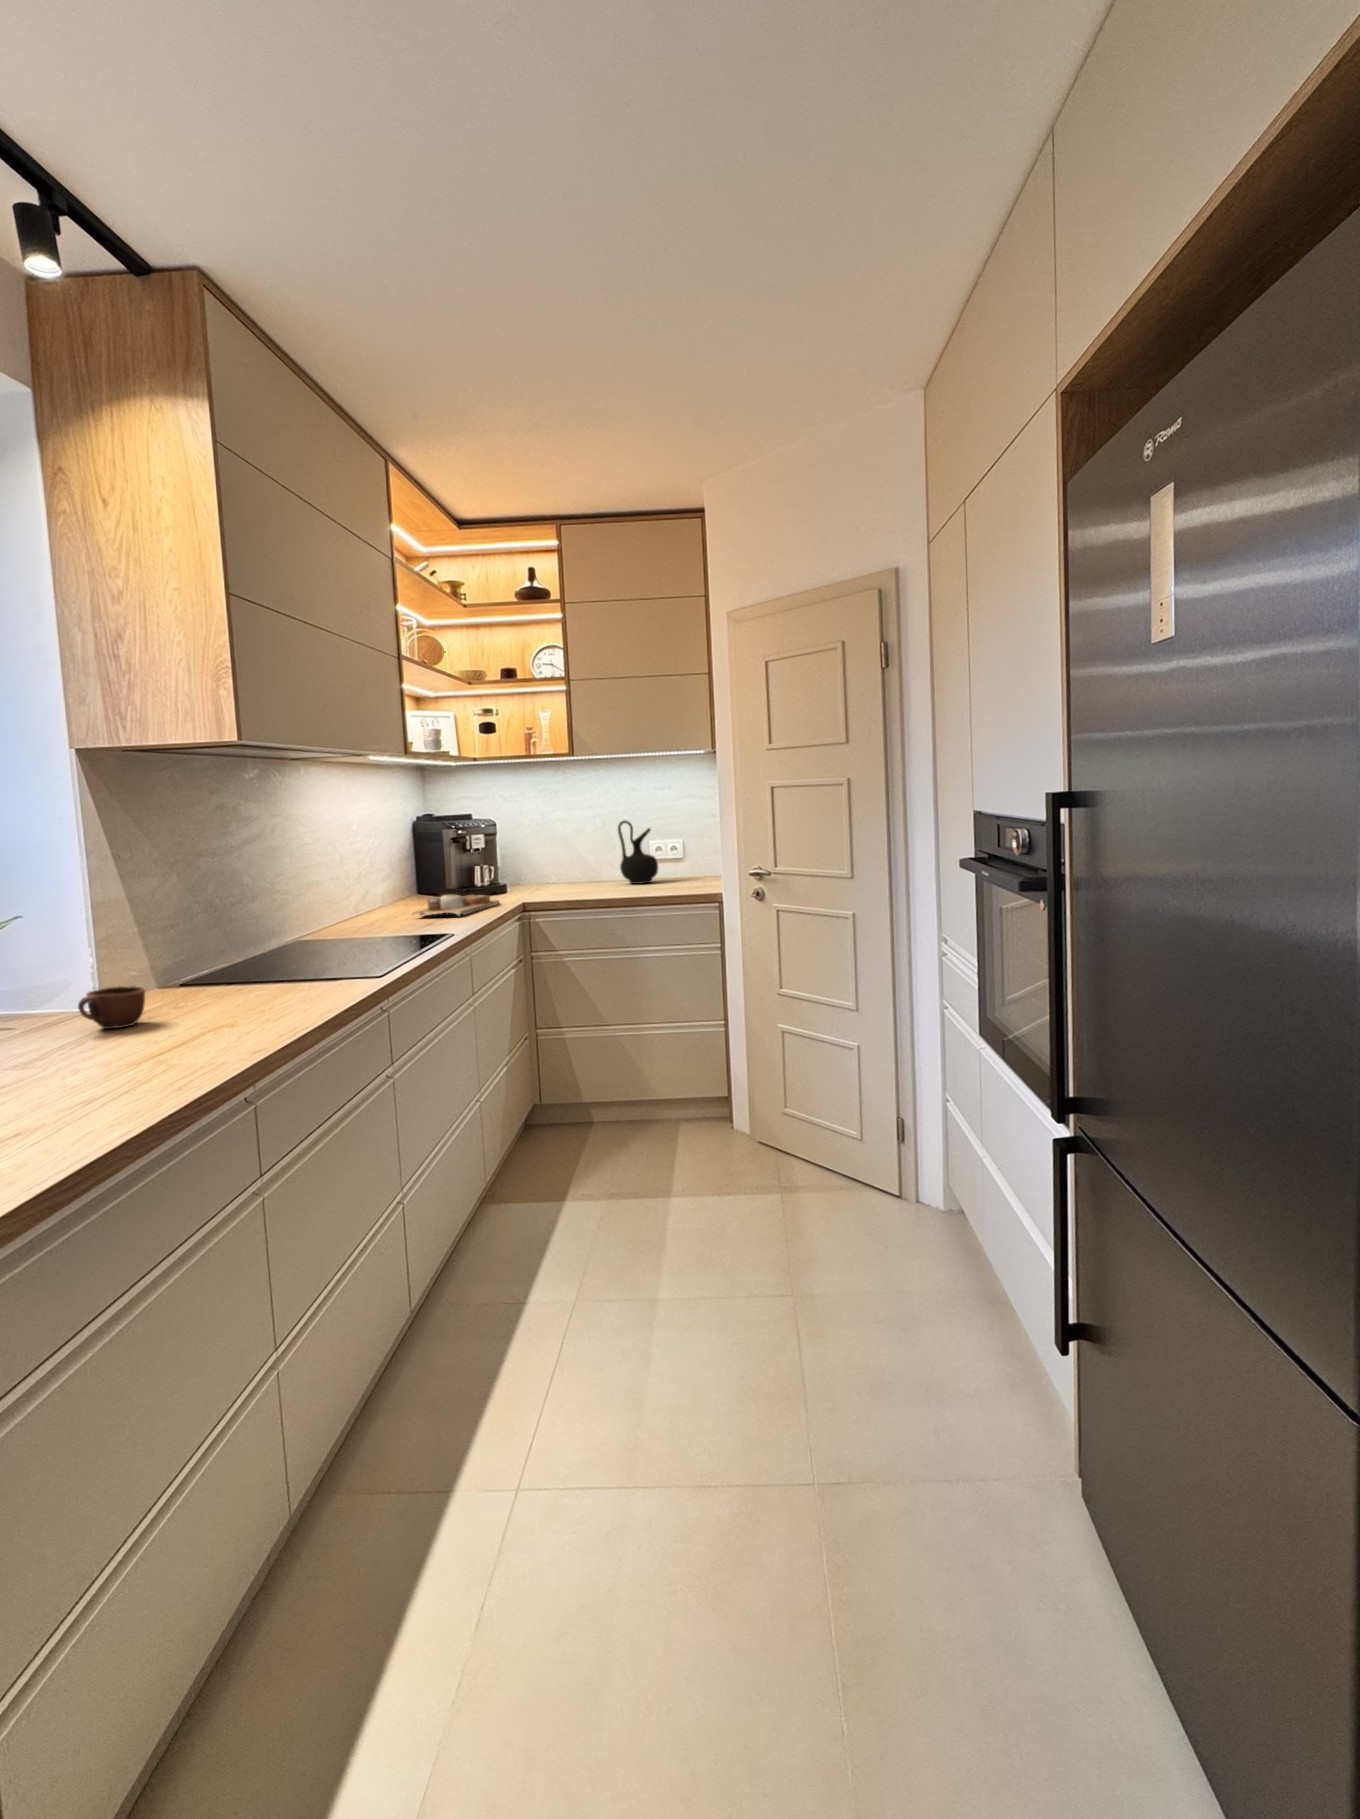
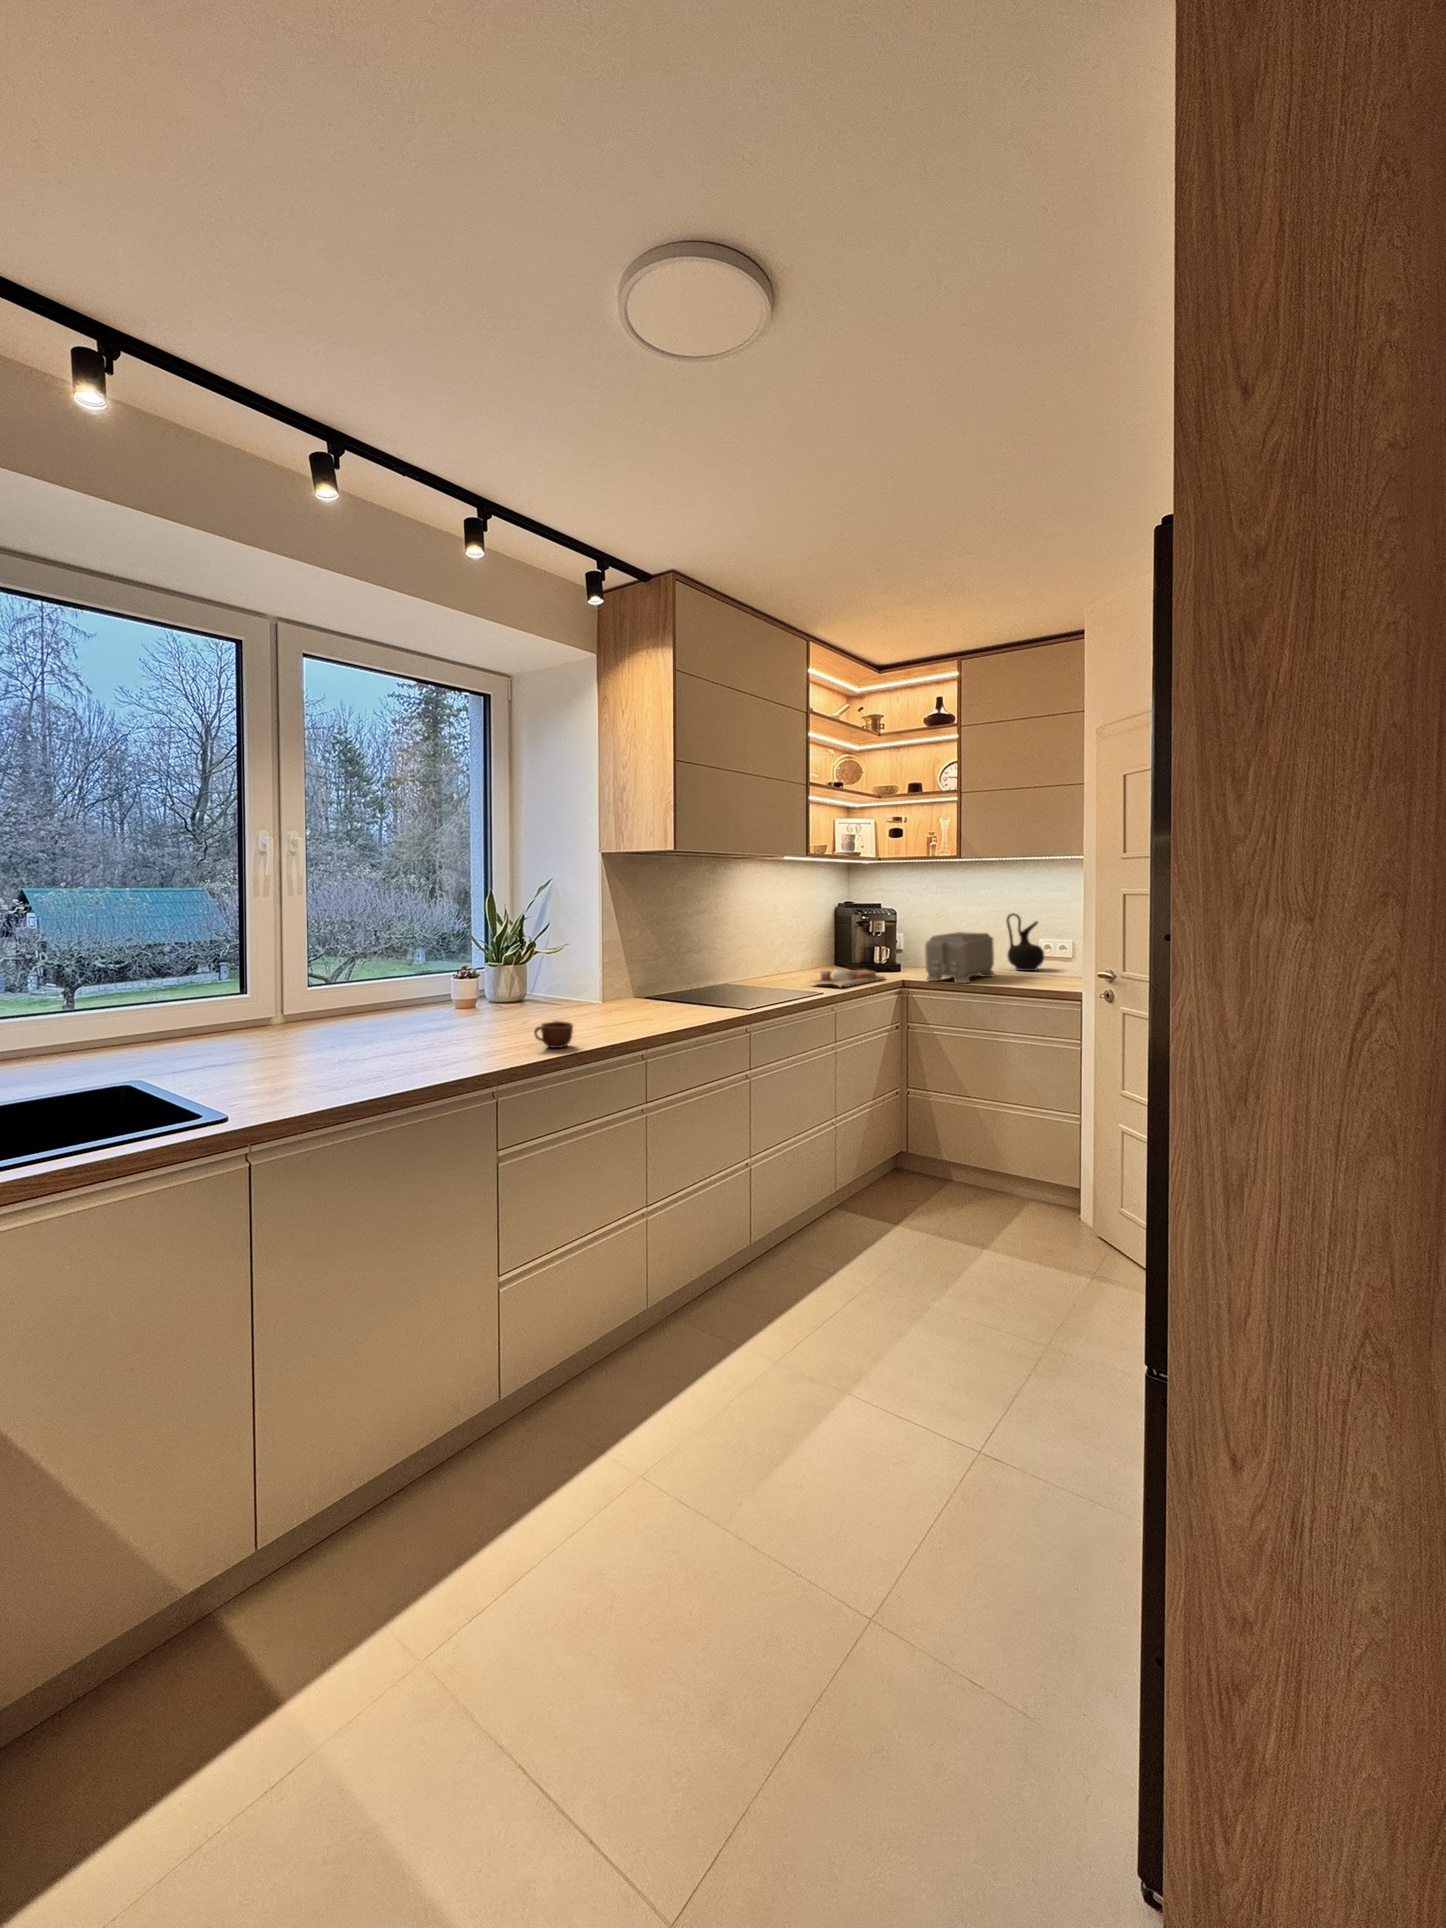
toaster: none [546,842,617,901] -> present [925,932,994,983]

